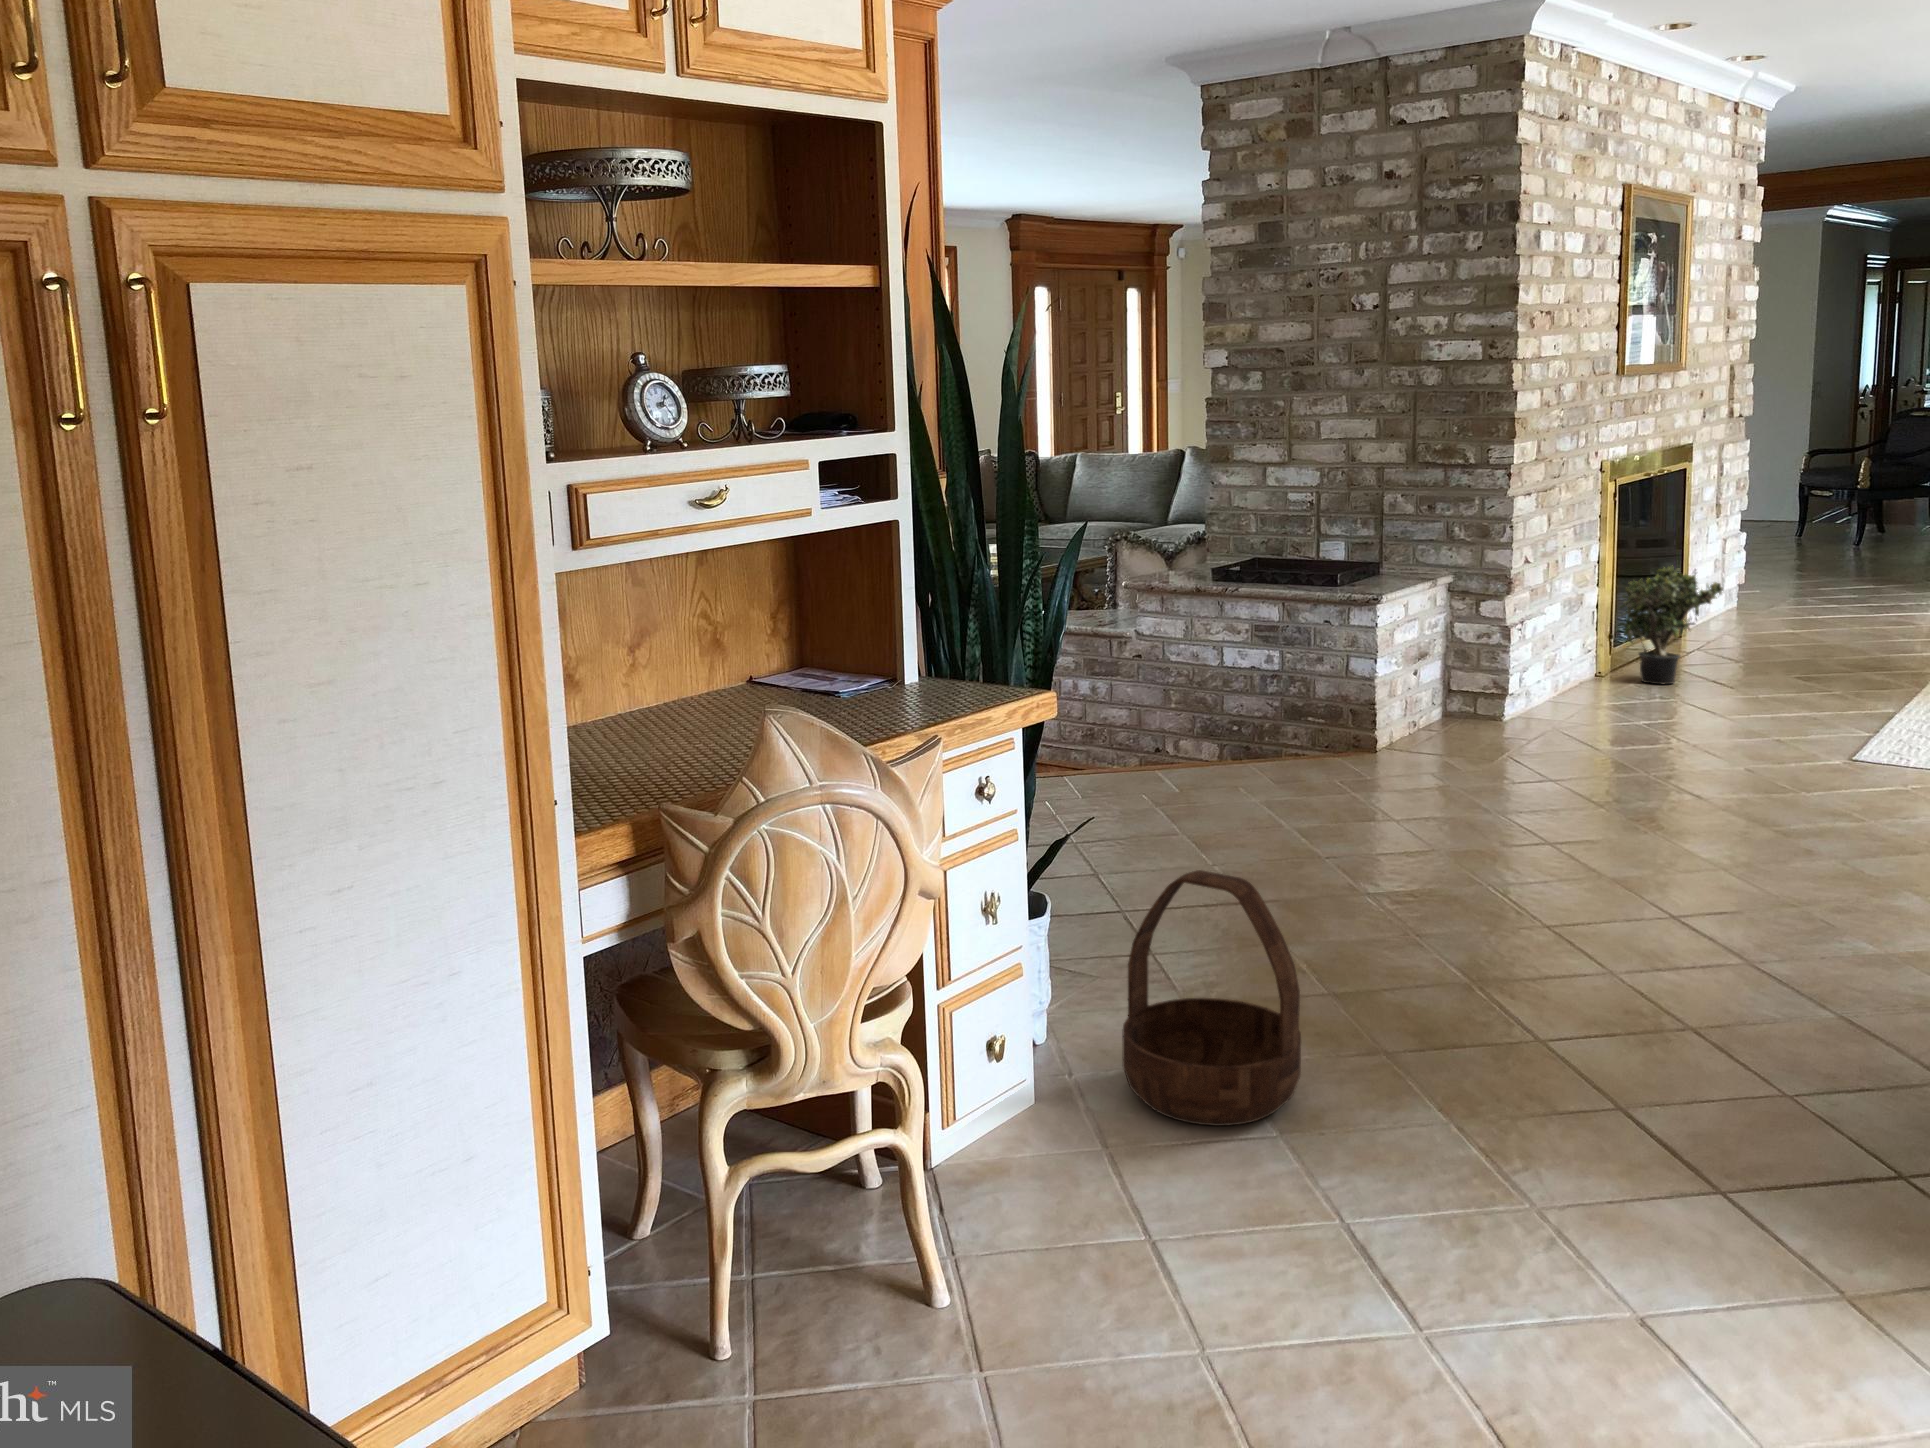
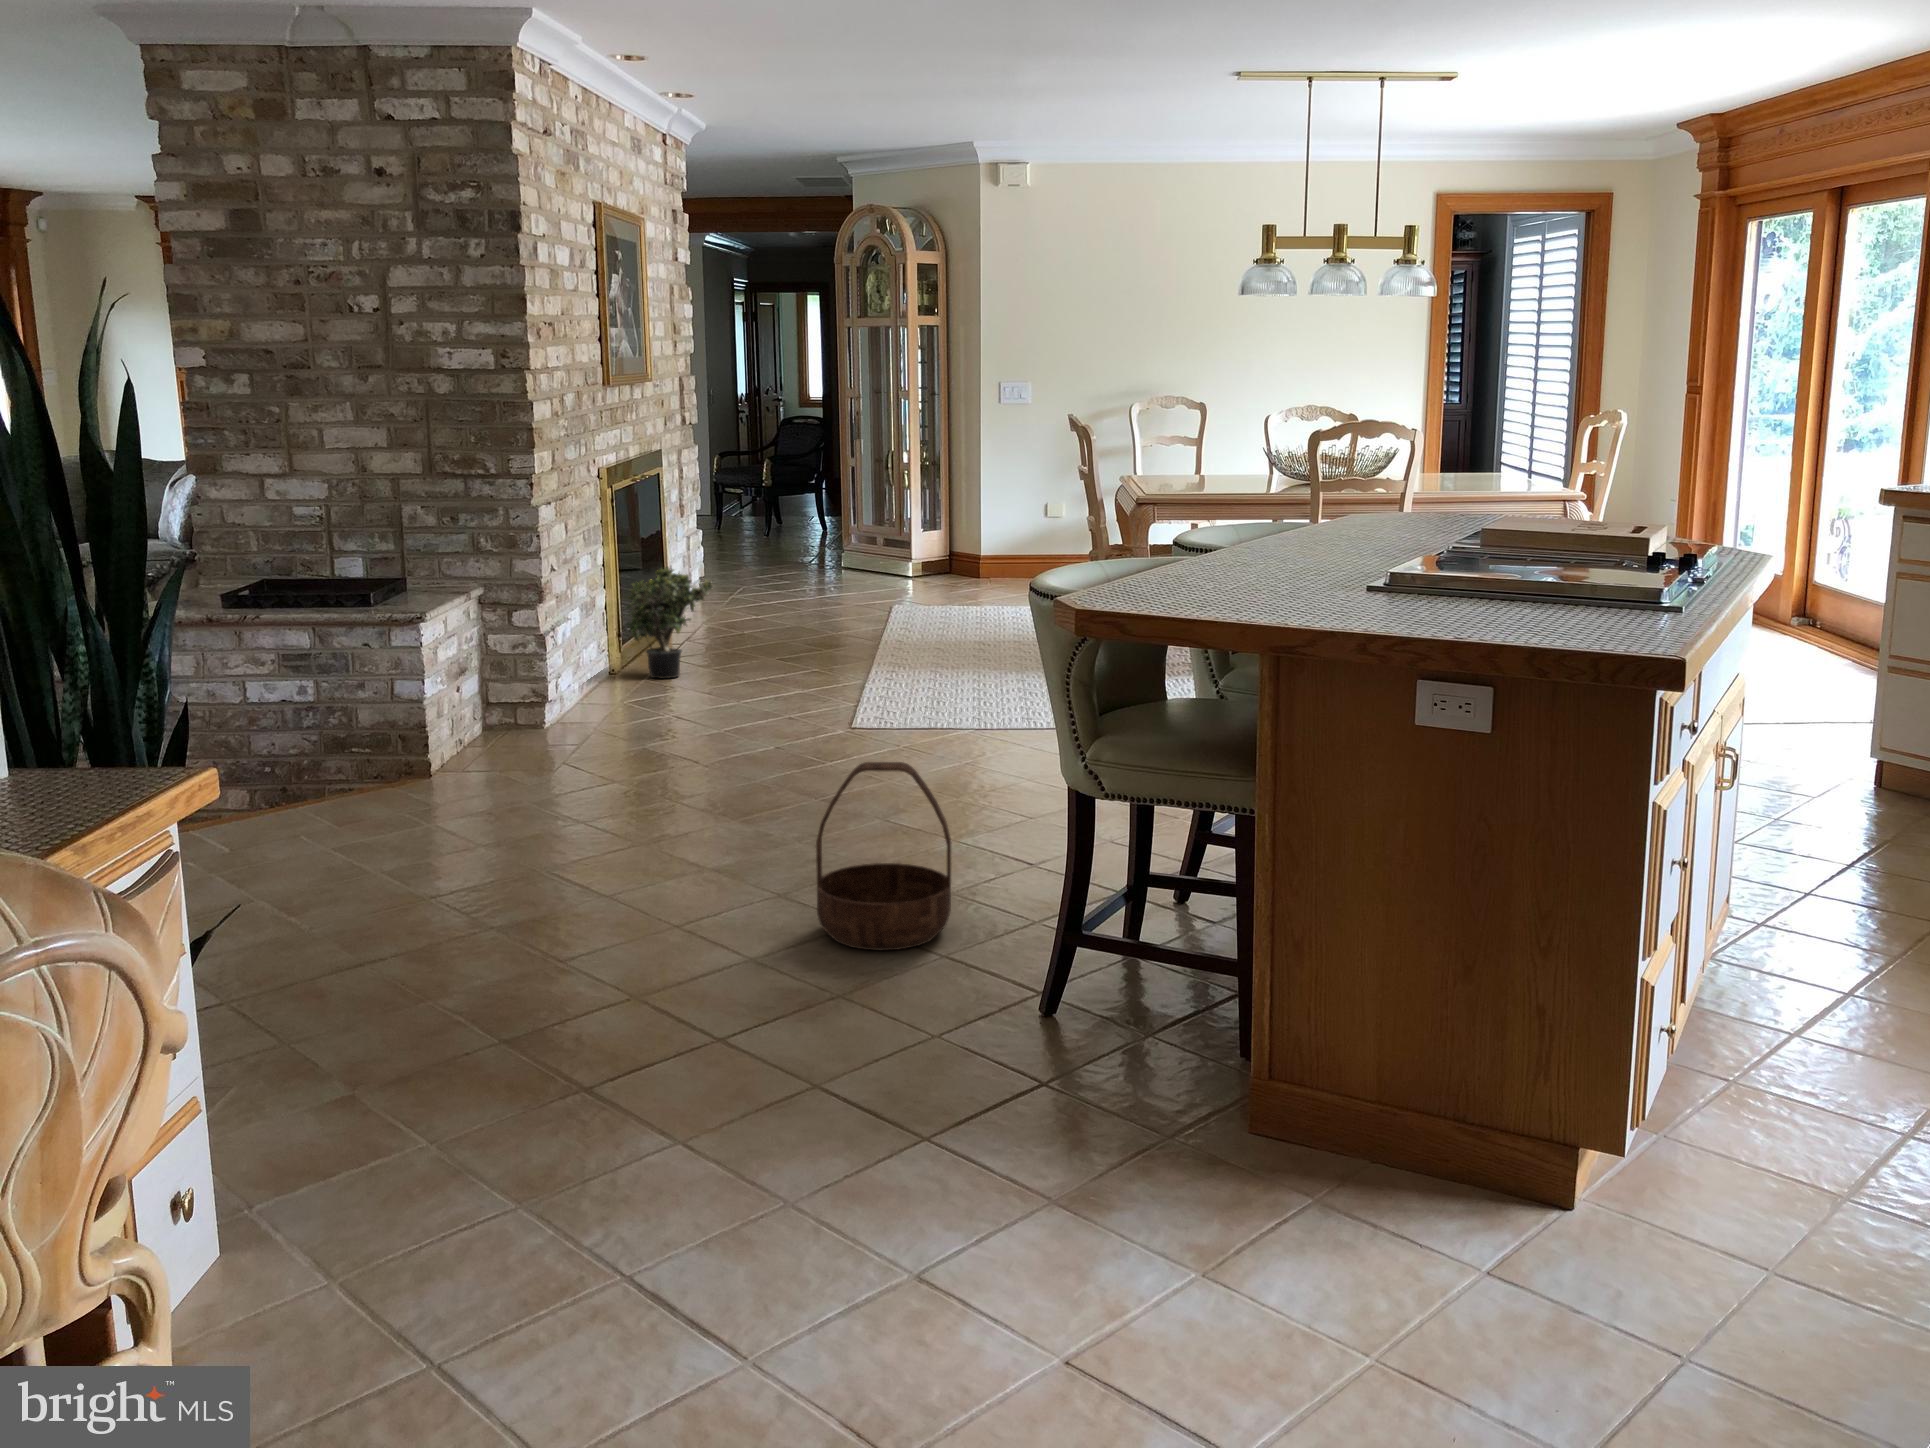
basket: present [1122,870,1301,1126] -> present [816,762,951,950]

